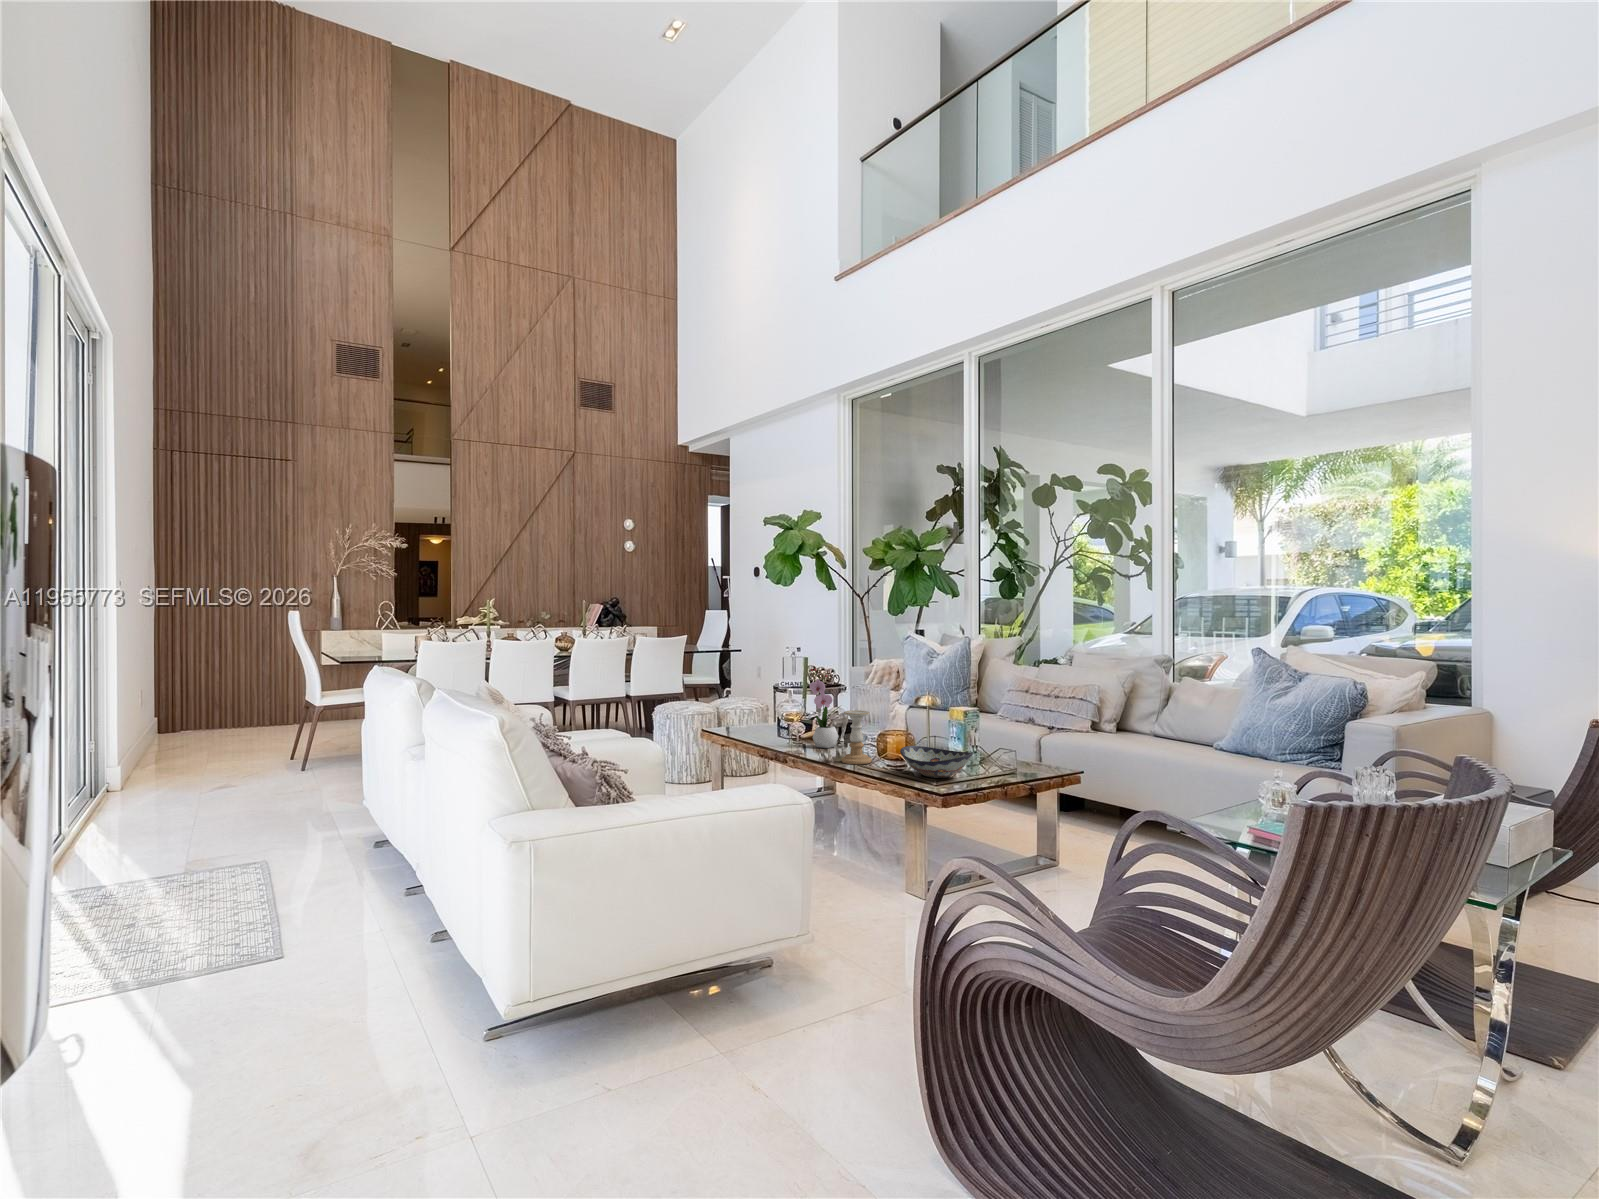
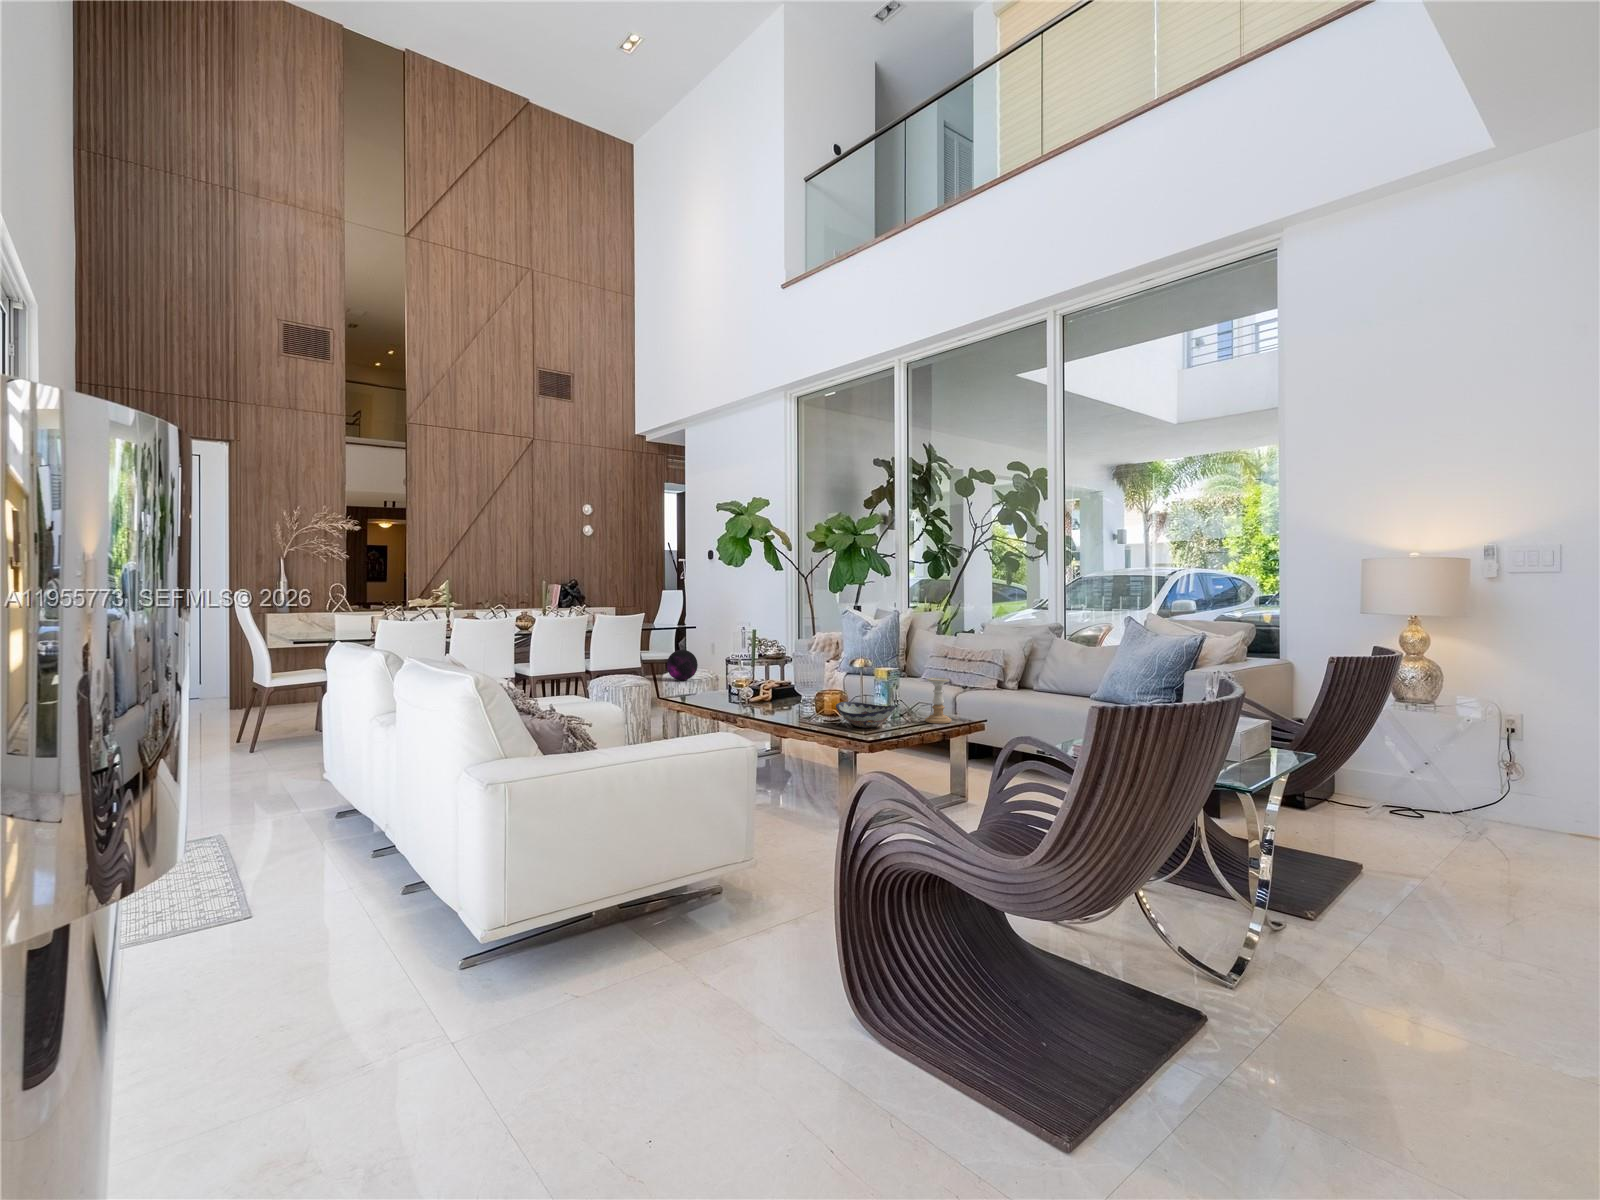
flower arrangement: present [810,669,839,748] -> none [759,639,787,706]
decorative orb: none [705,679,740,713] -> present [667,650,698,680]
candle holder: present [841,710,872,764] -> present [925,678,952,724]

